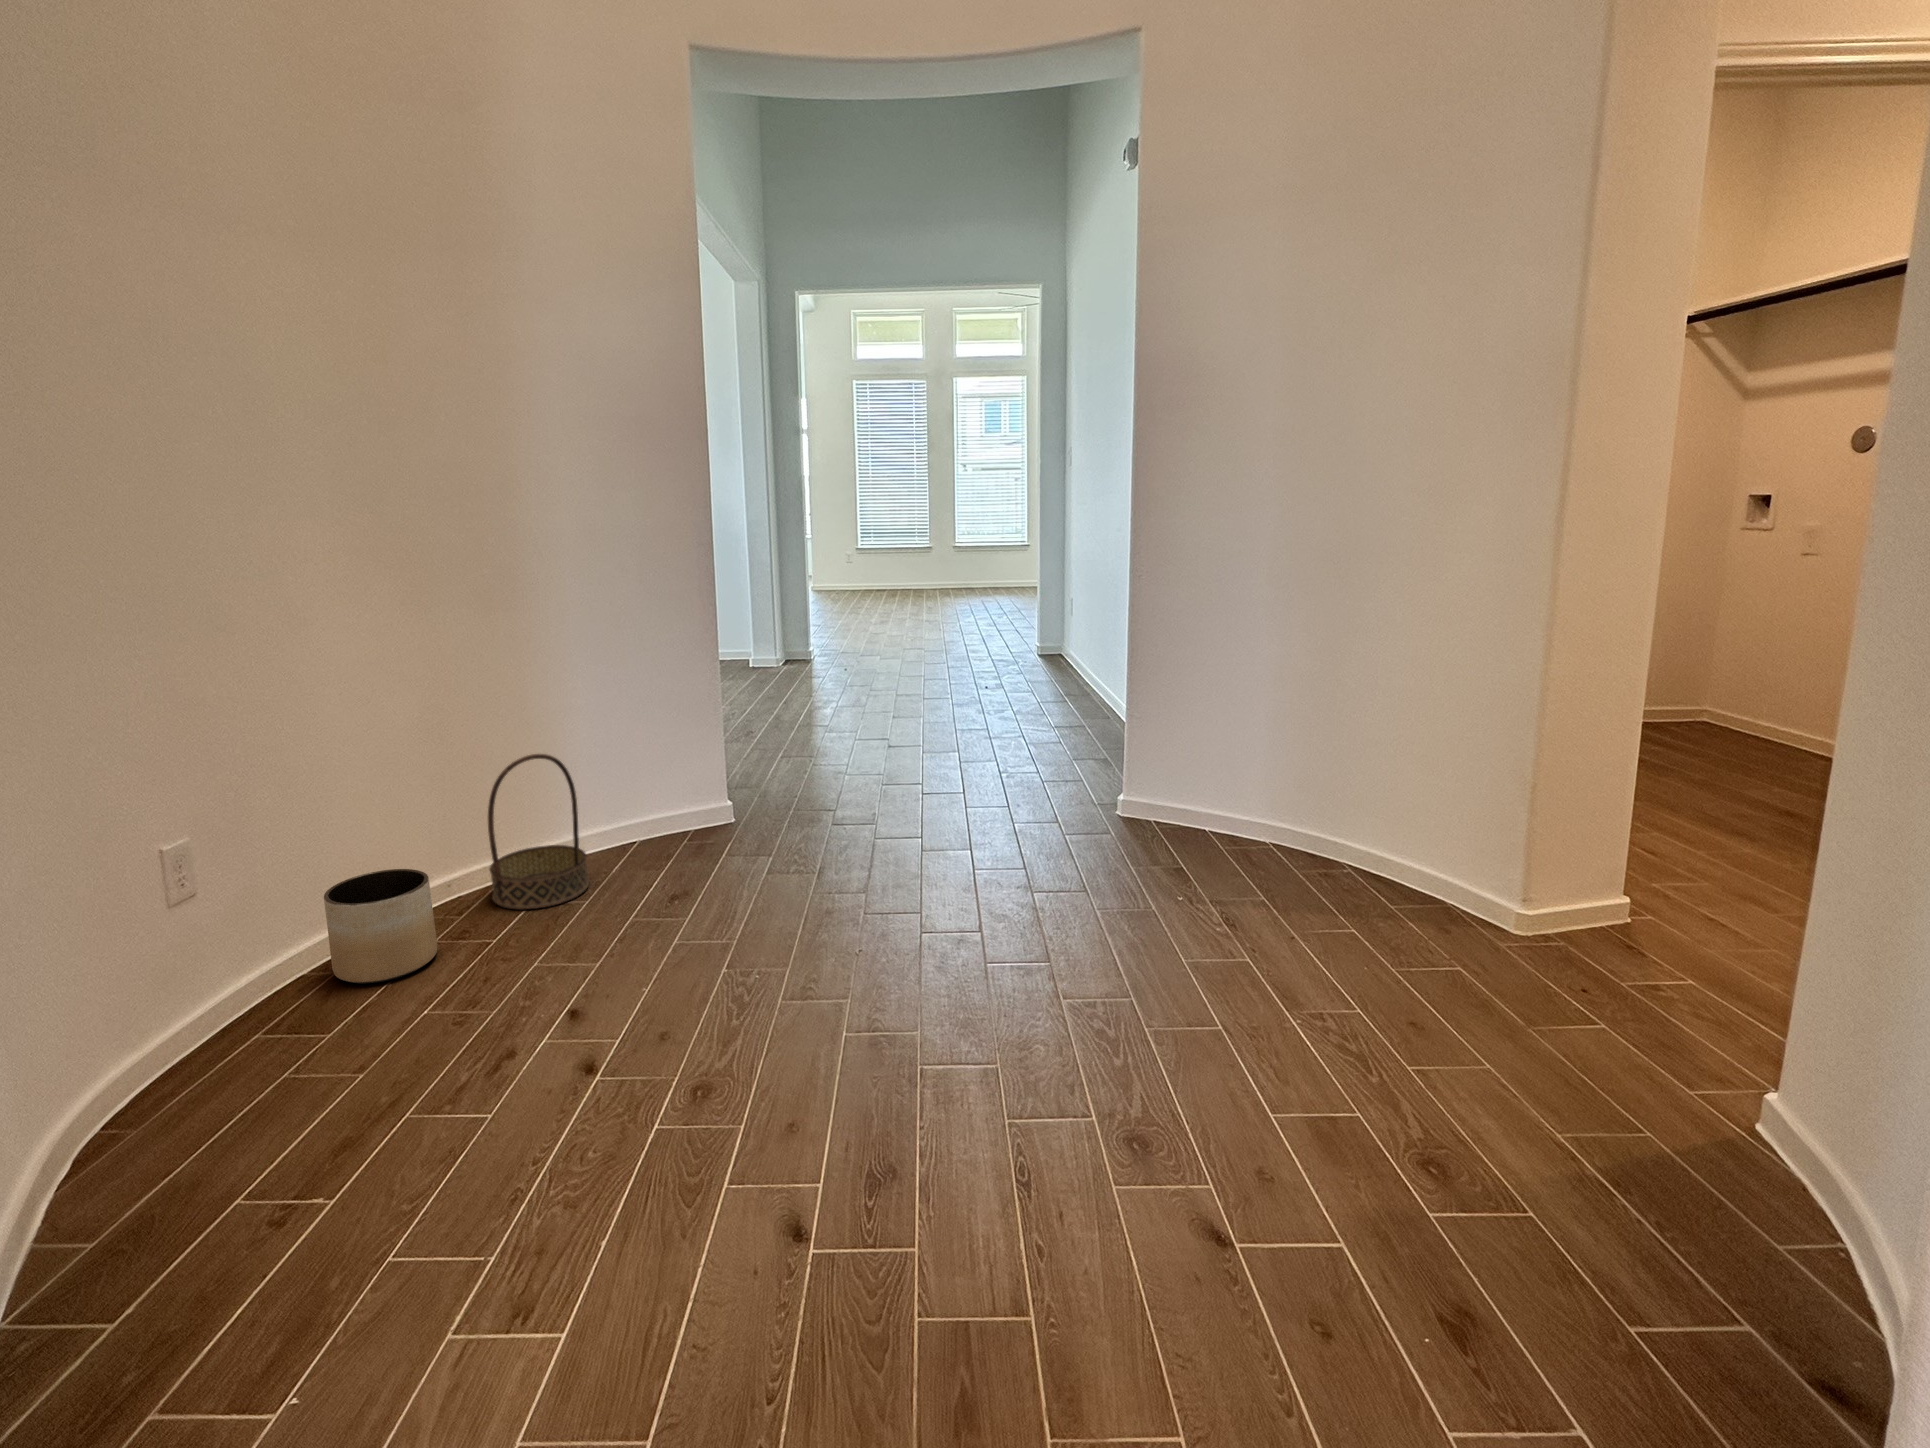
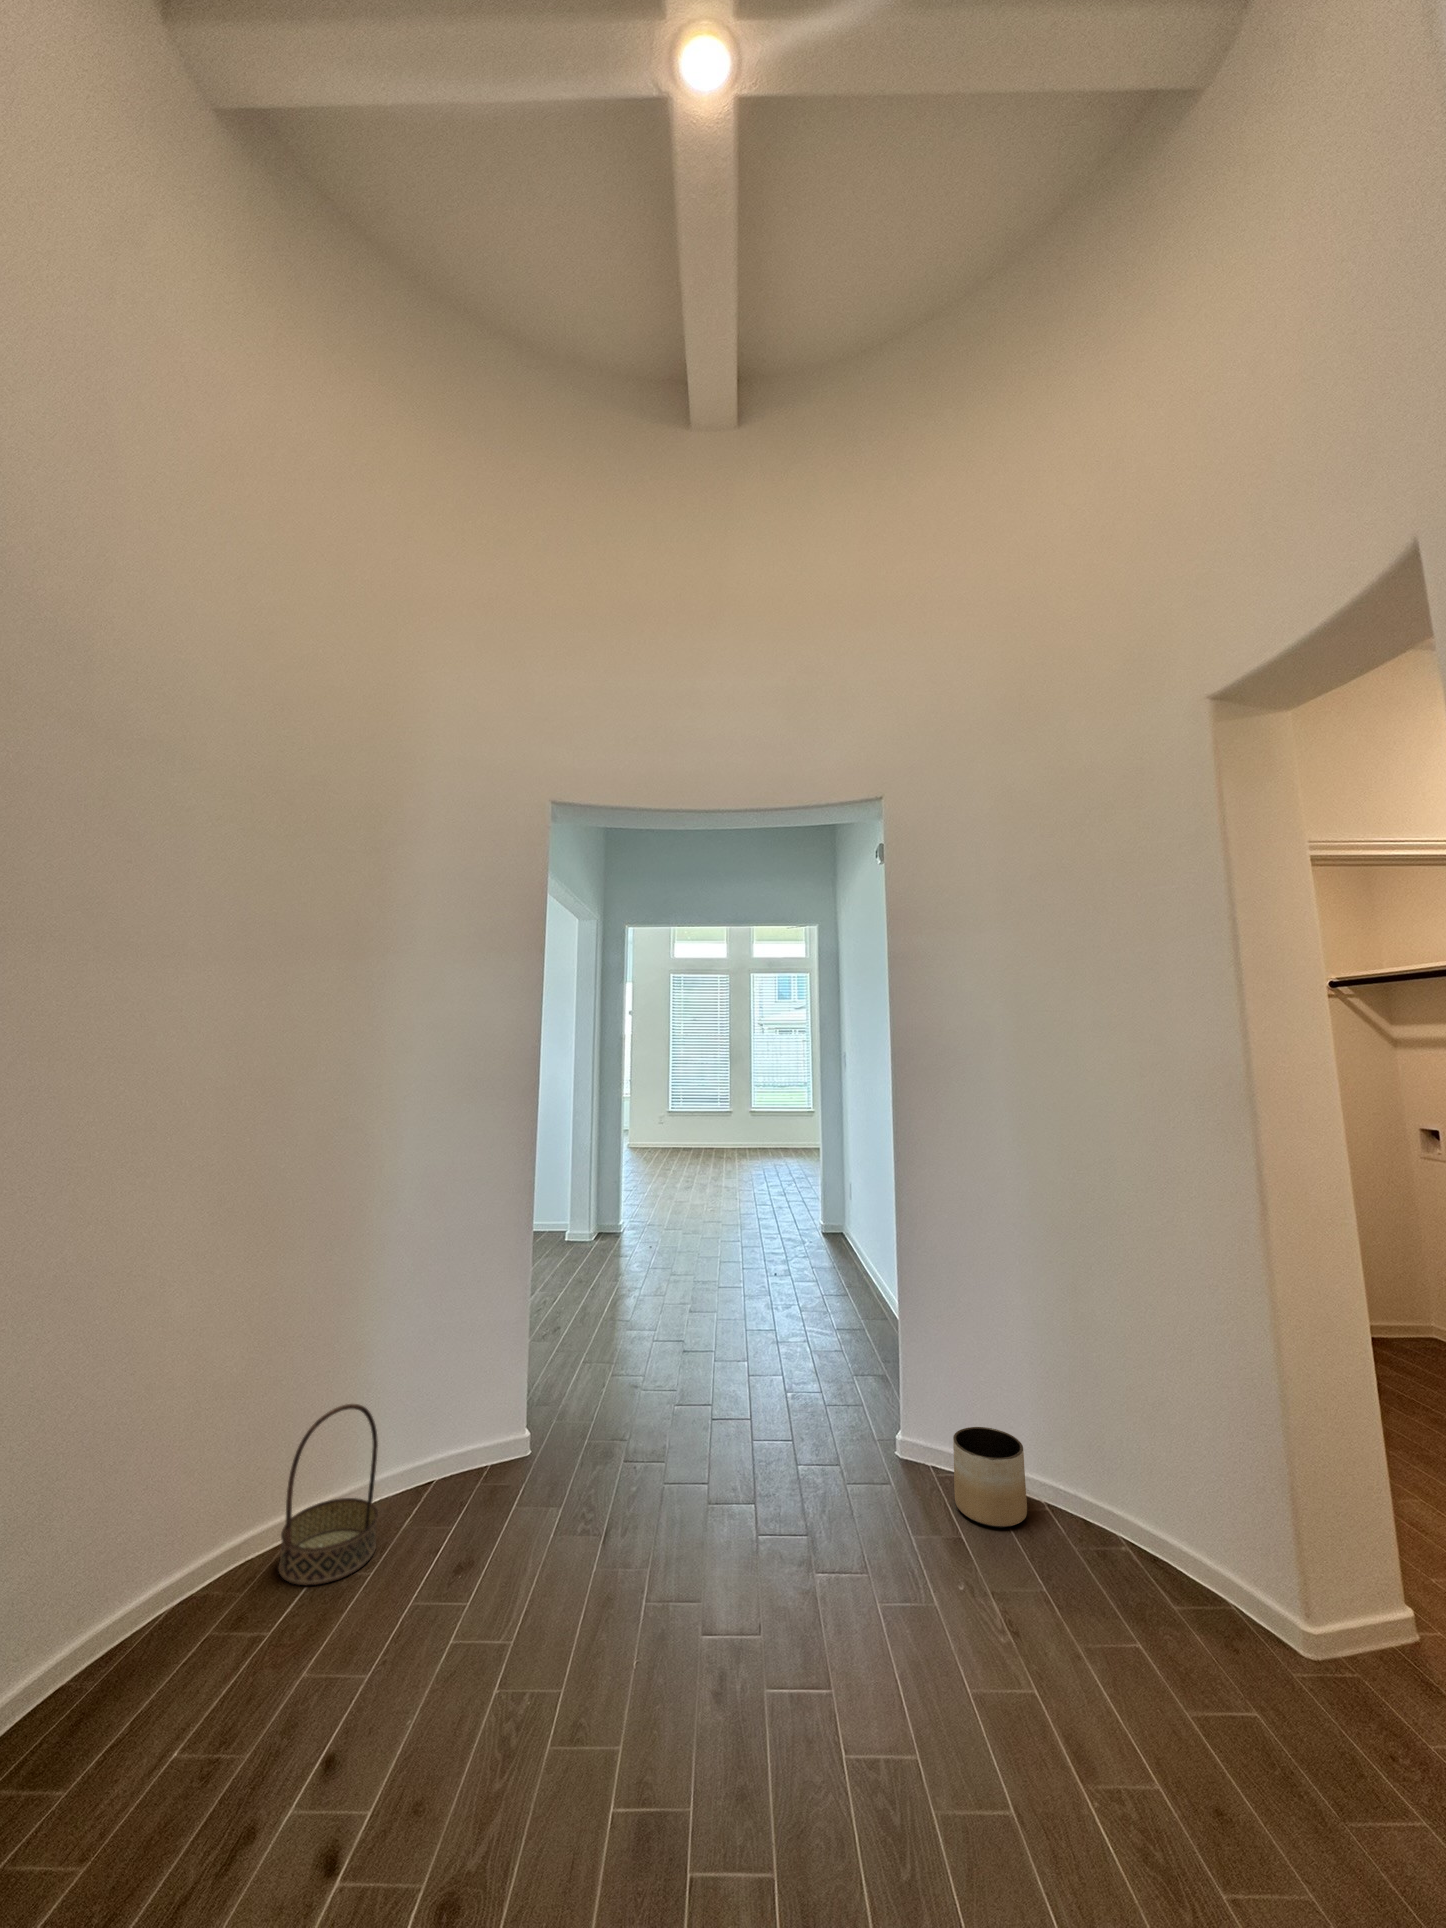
planter: present [324,869,437,984] -> present [953,1427,1027,1527]

